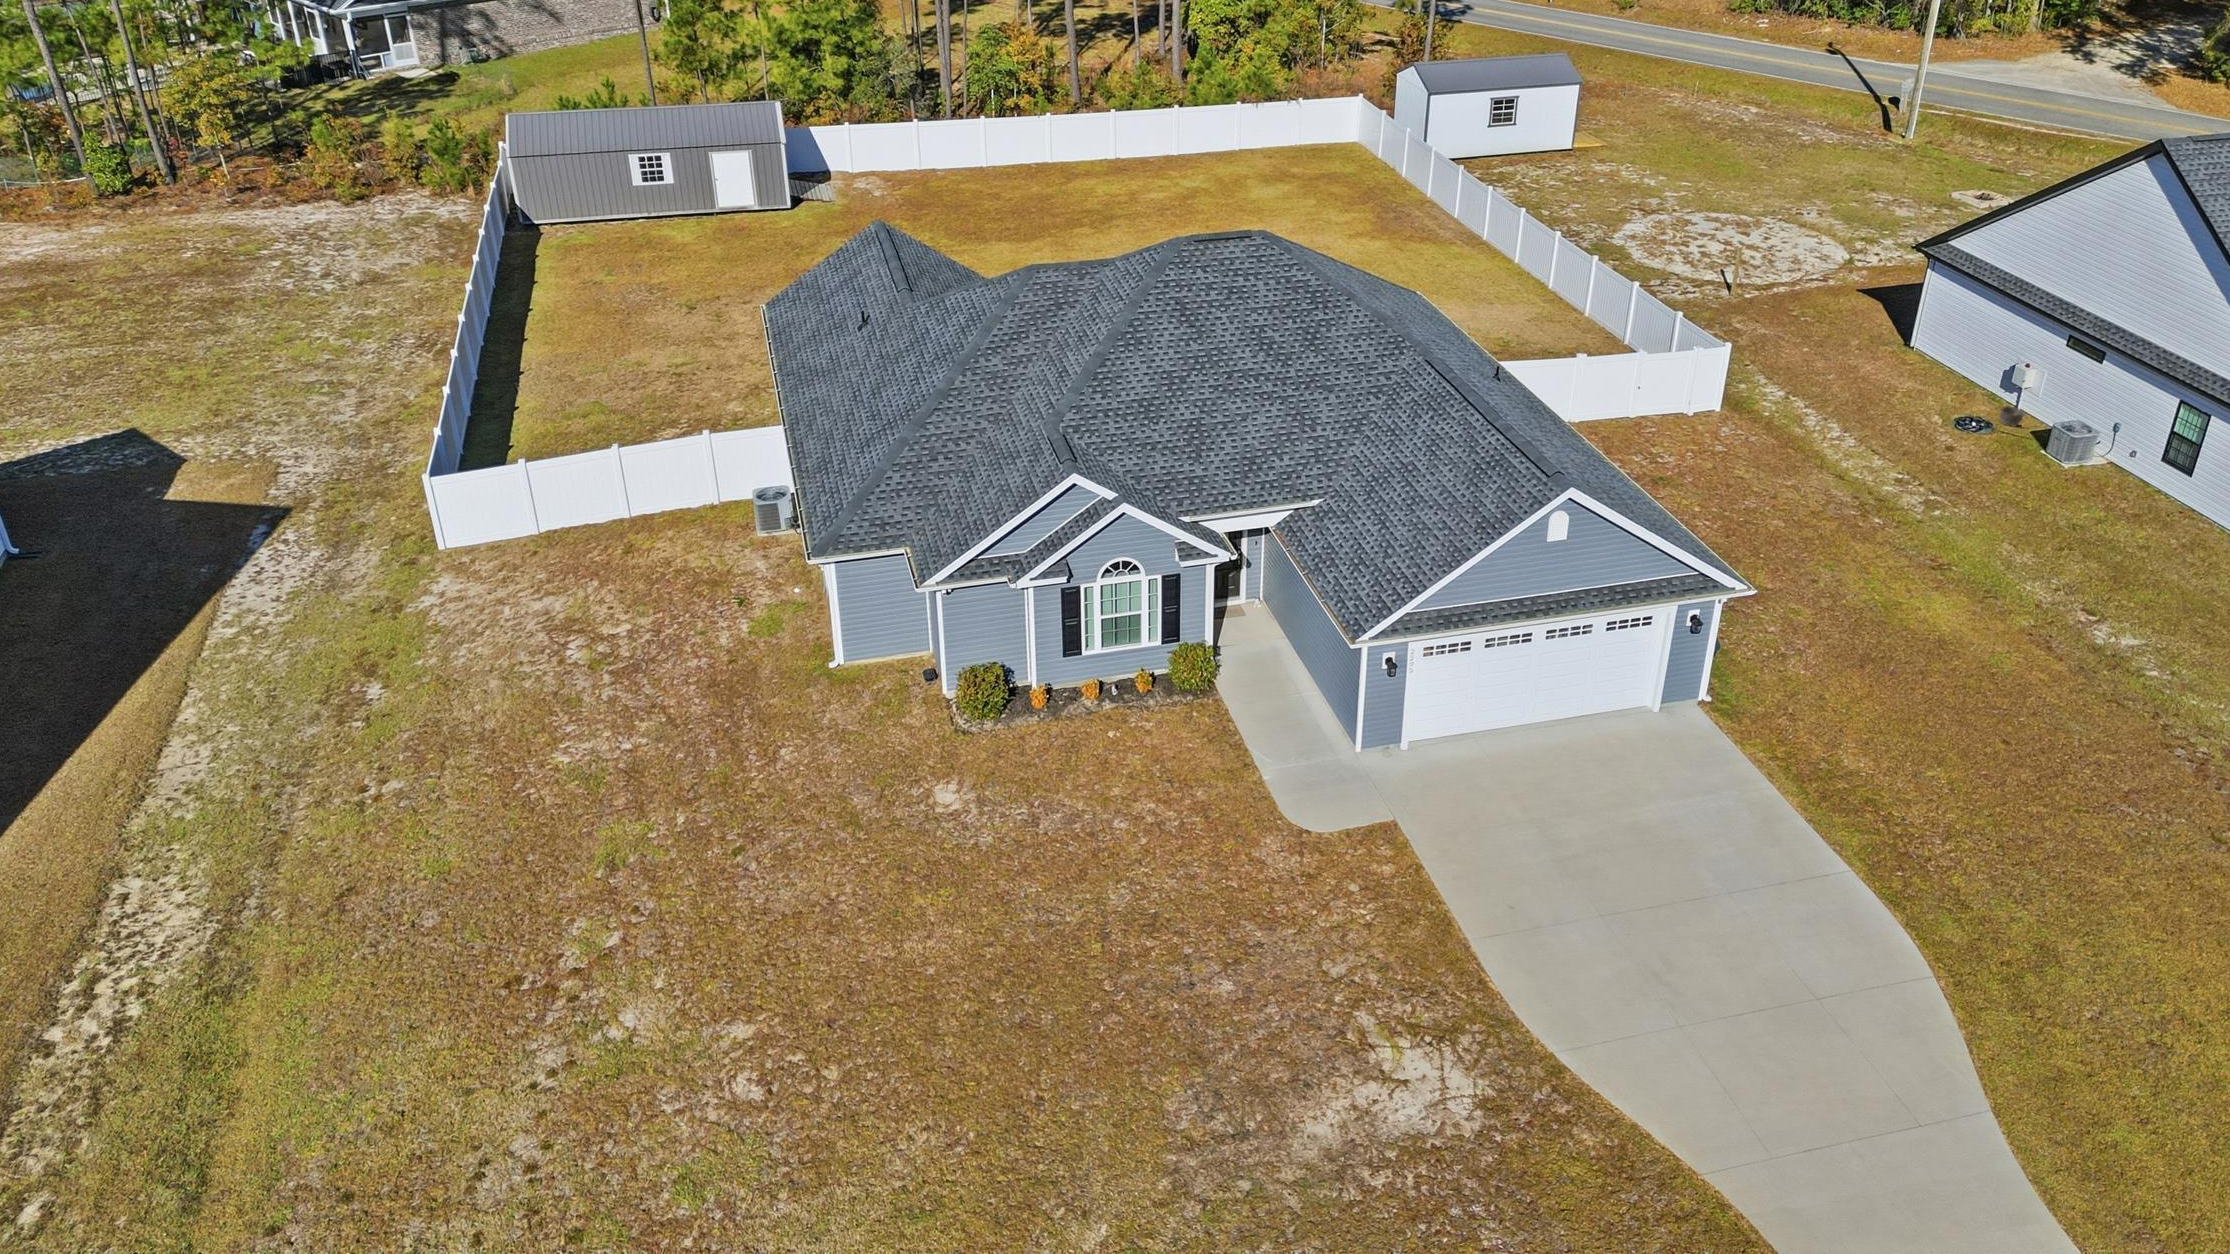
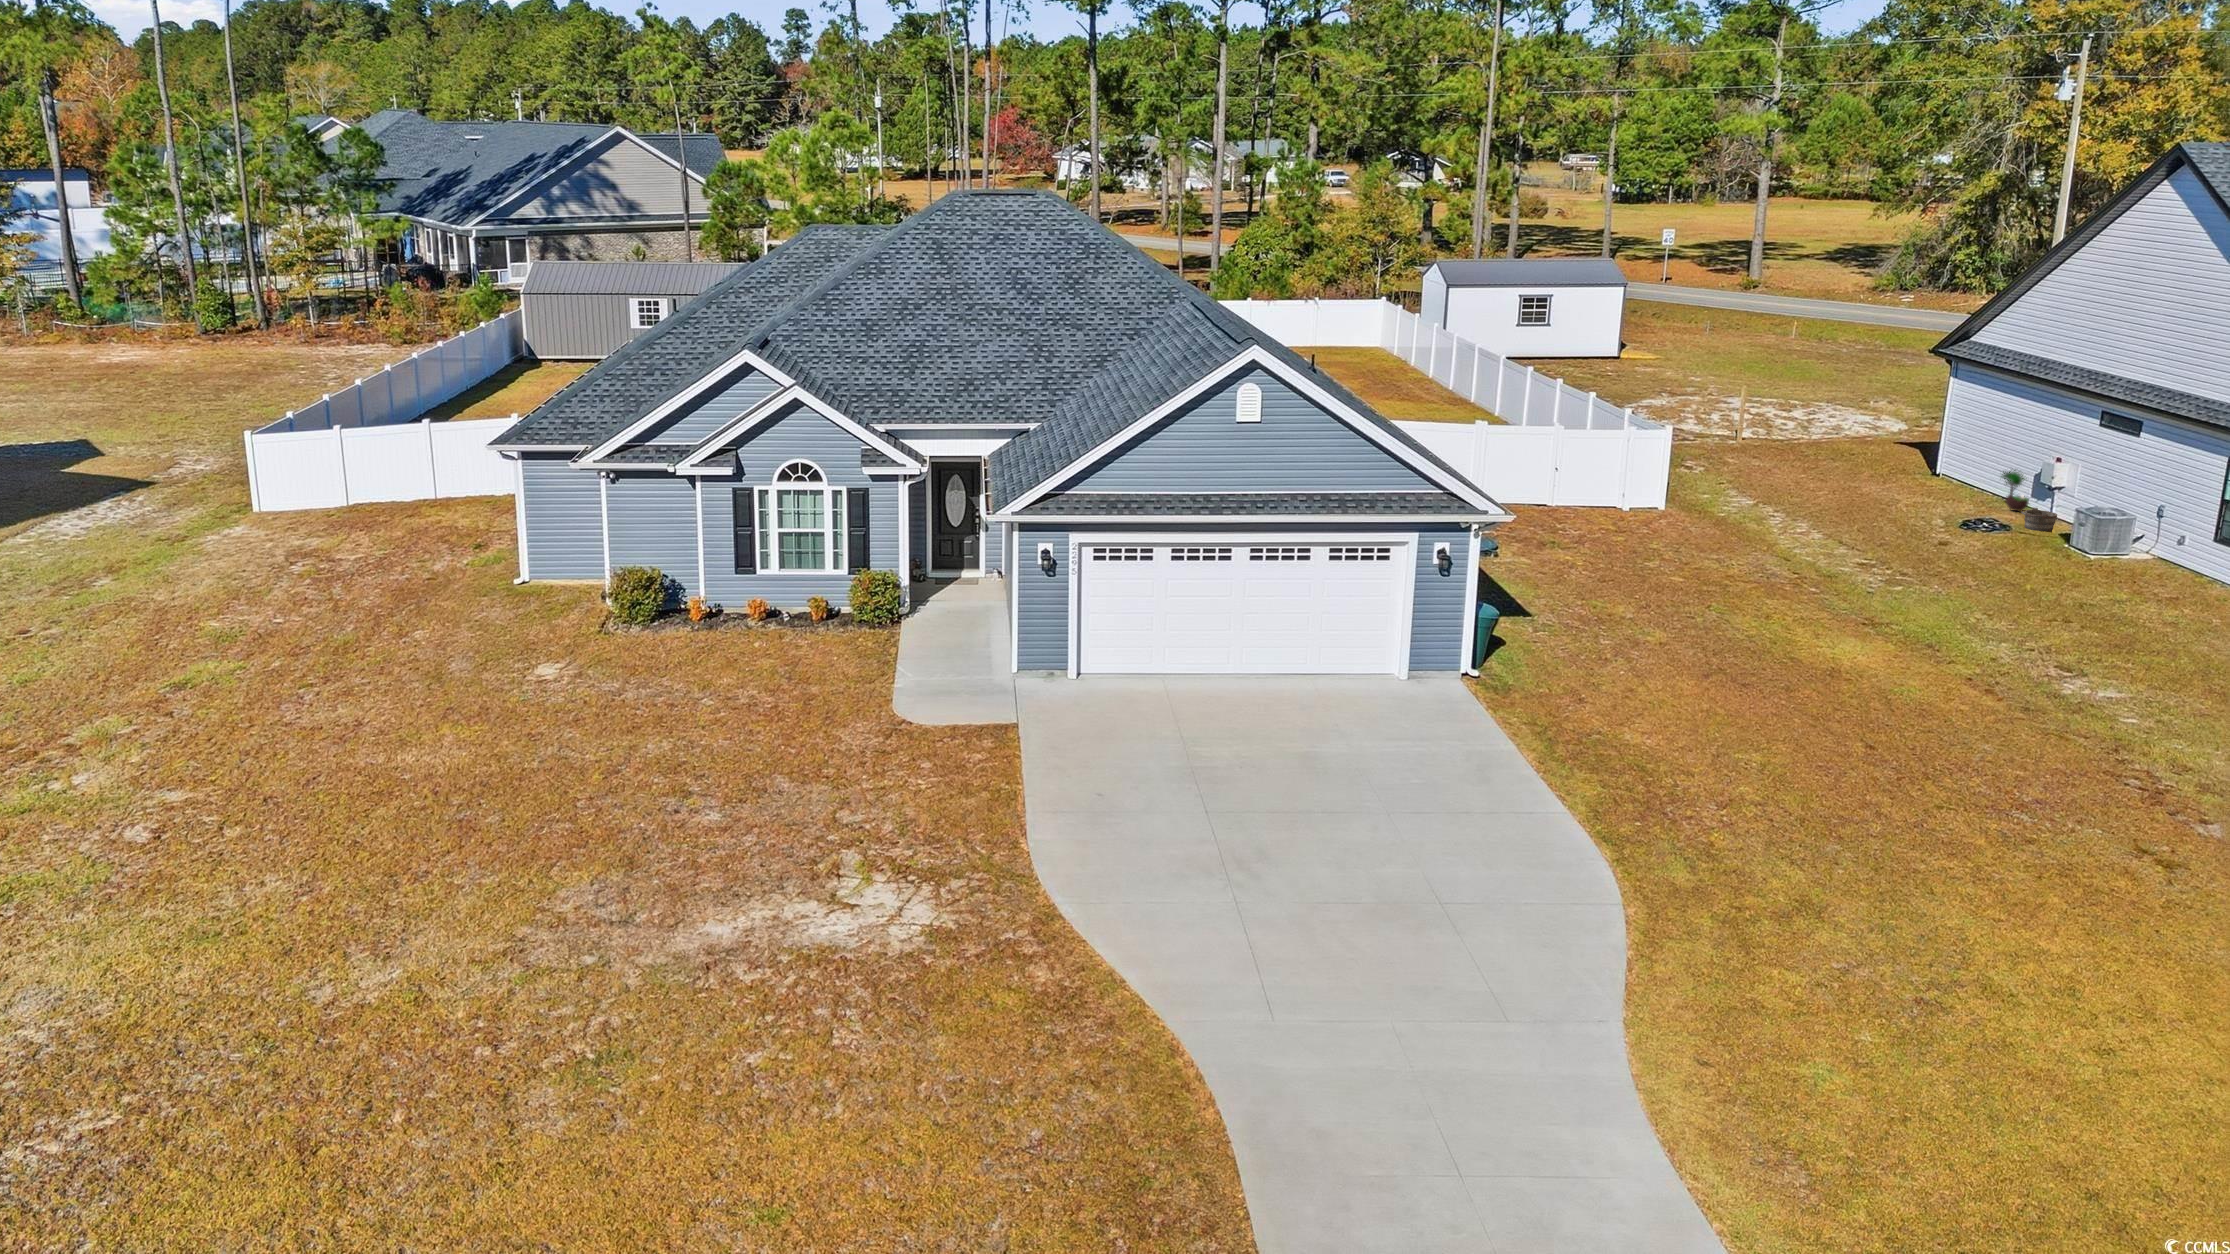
potted tree: none [1974,362,1997,398] -> present [2001,470,2029,511]

